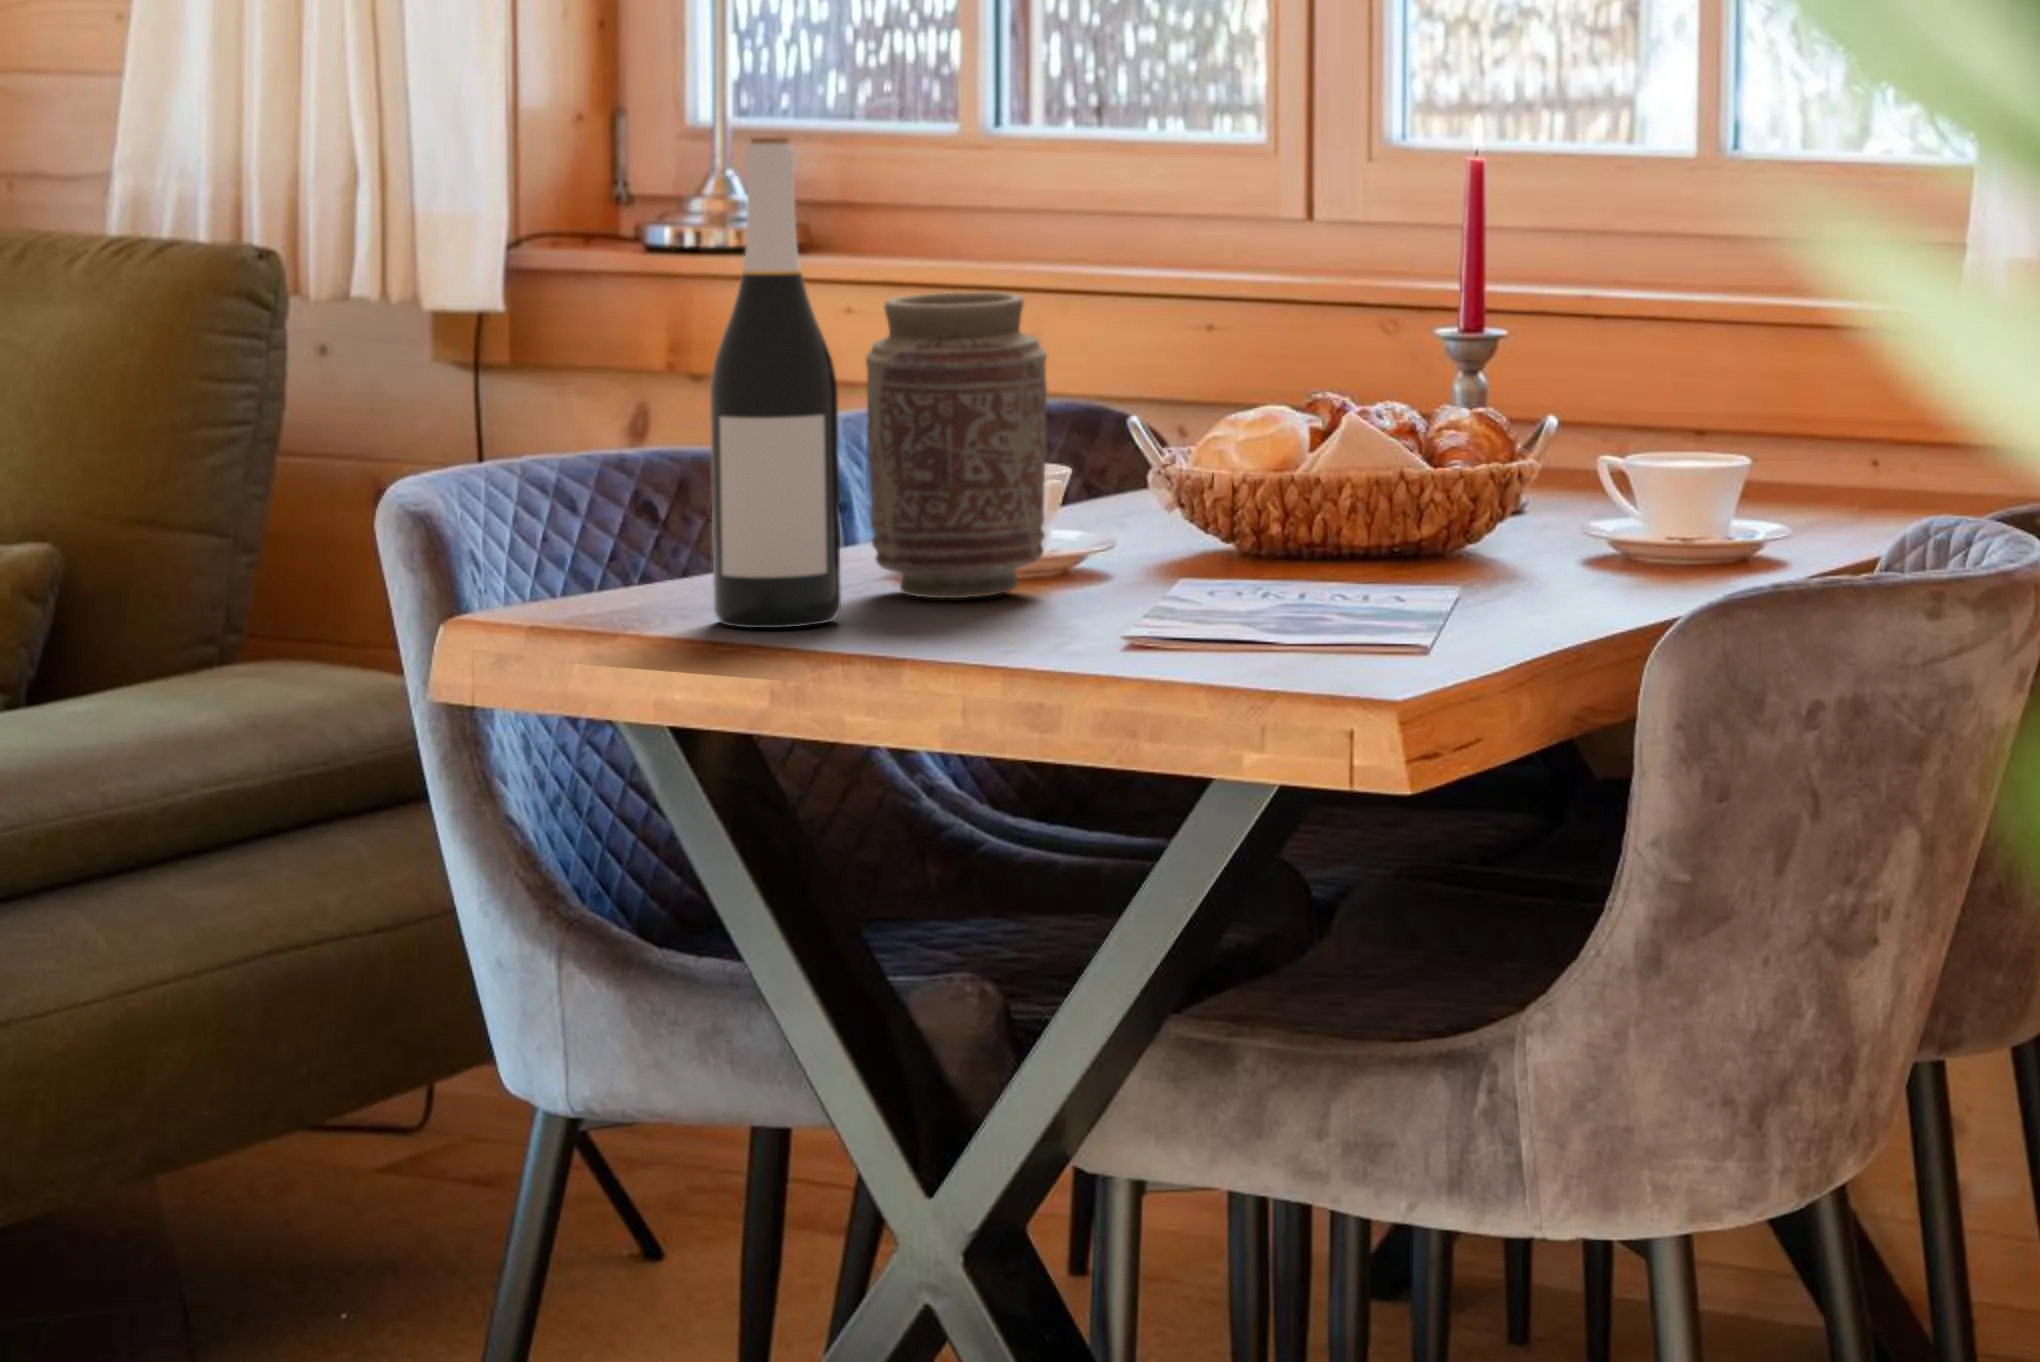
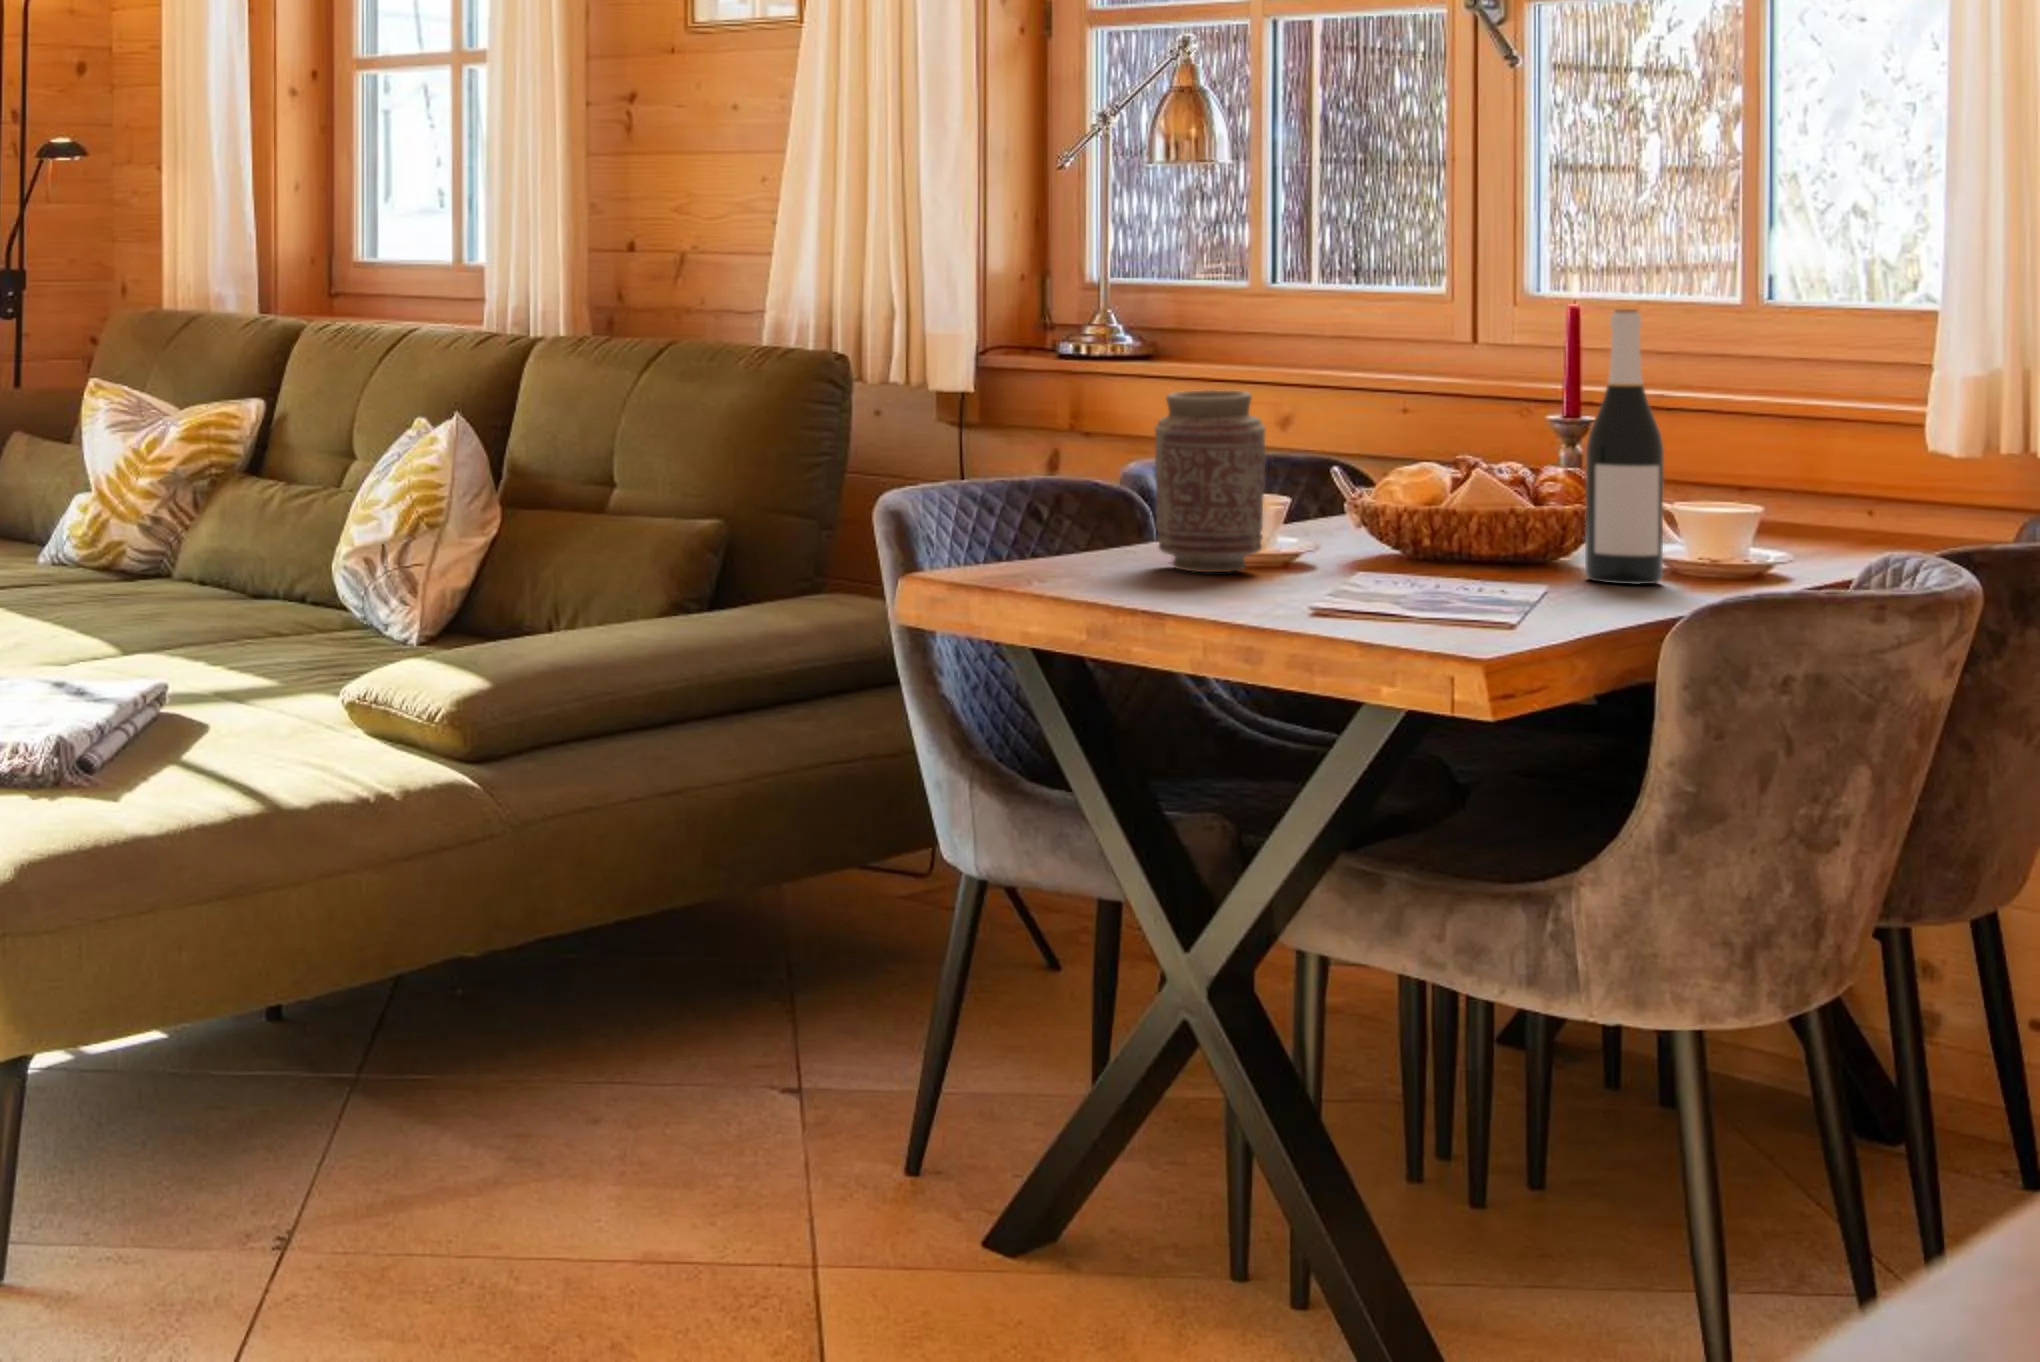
wine bottle: present [710,138,841,628] -> present [1585,309,1664,584]

